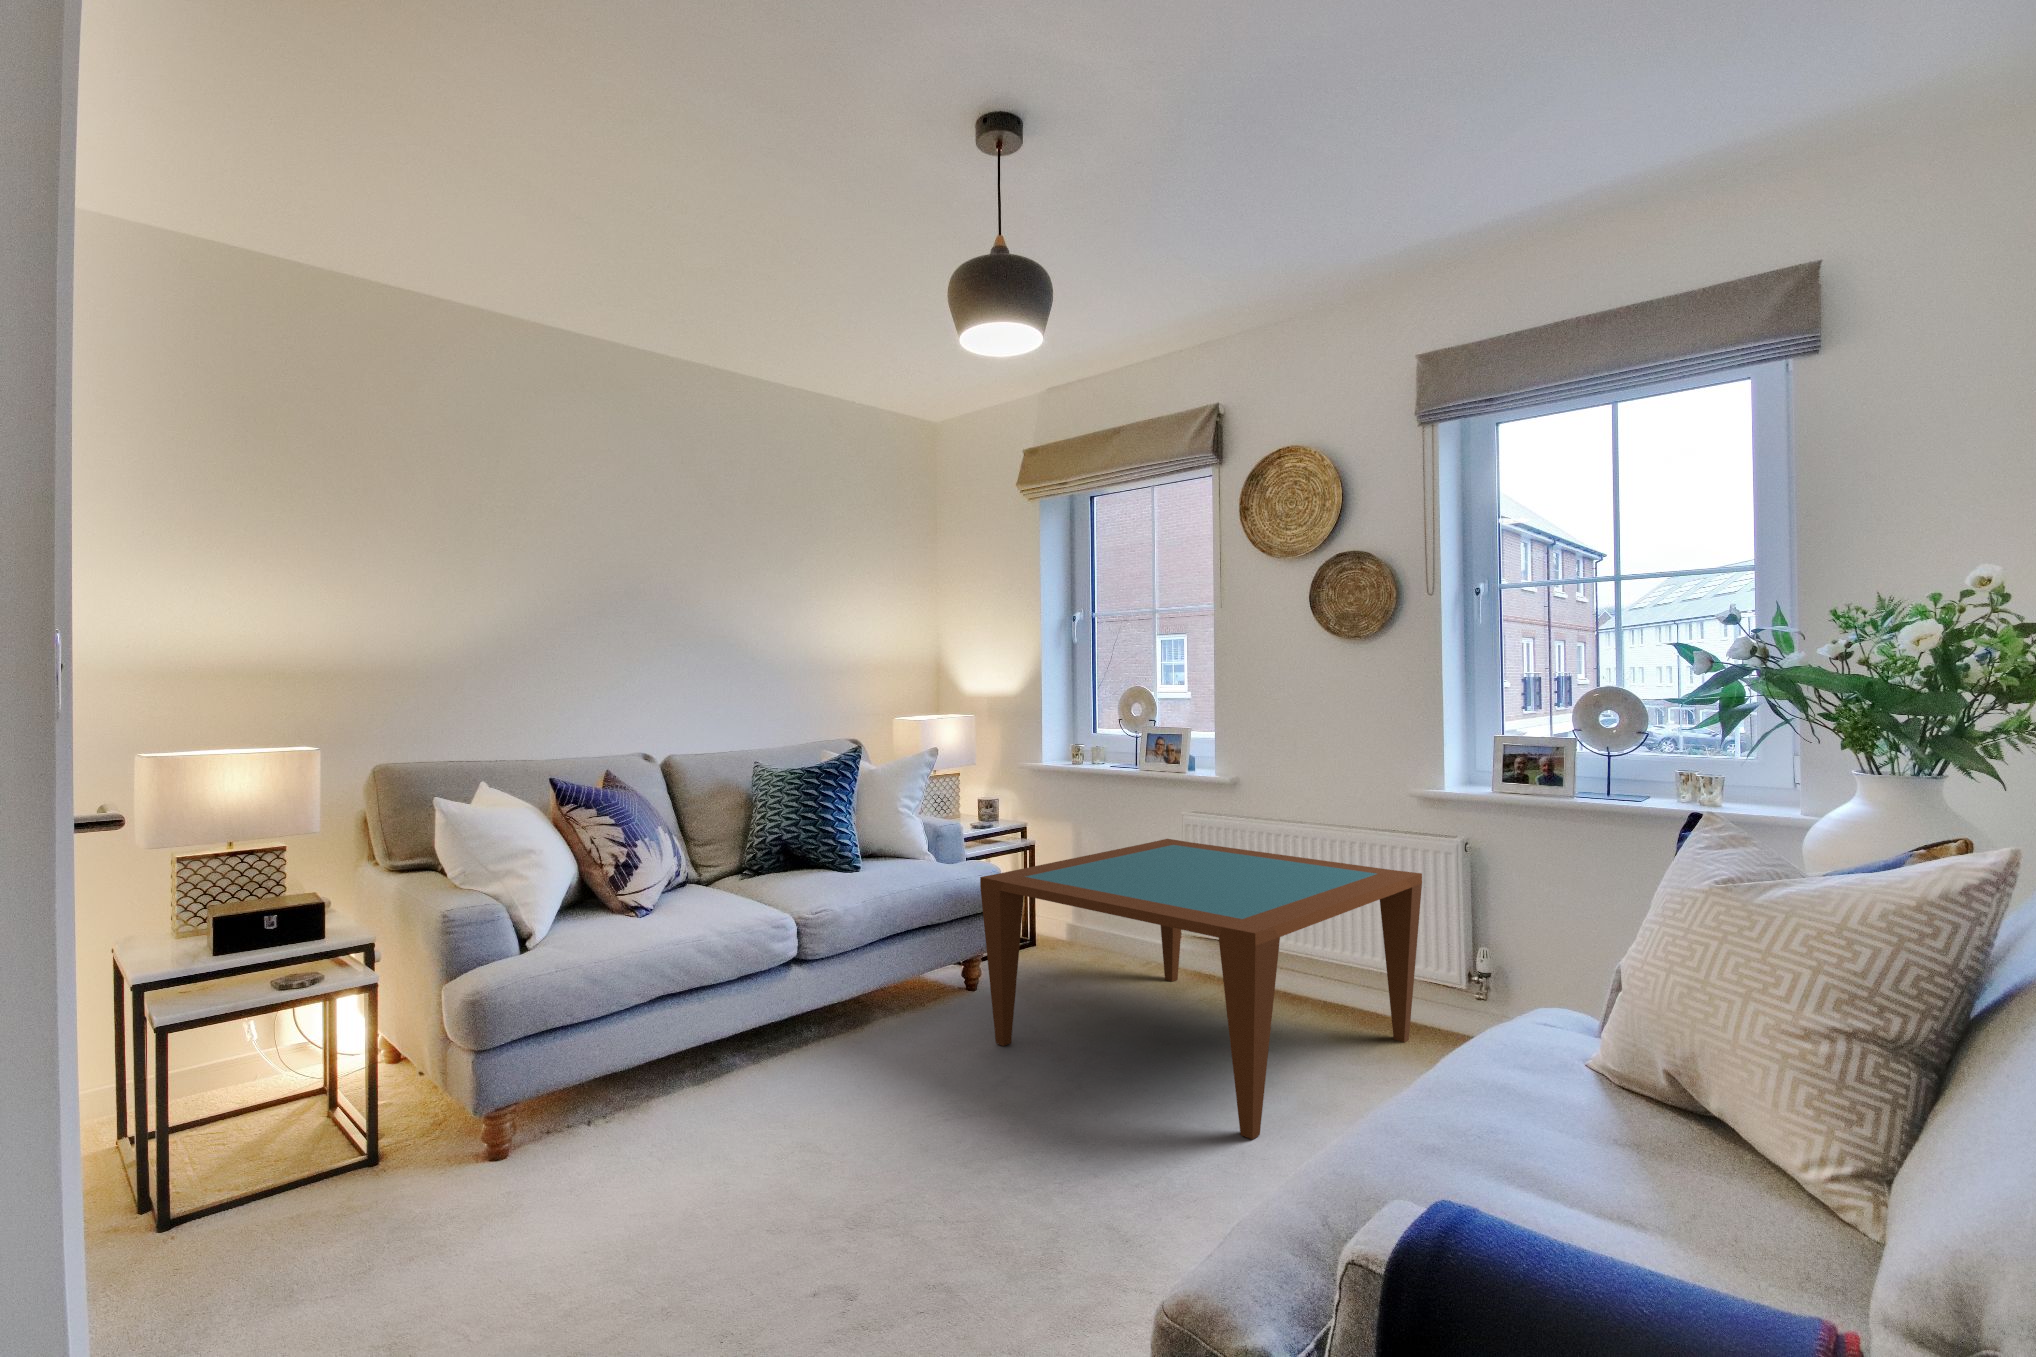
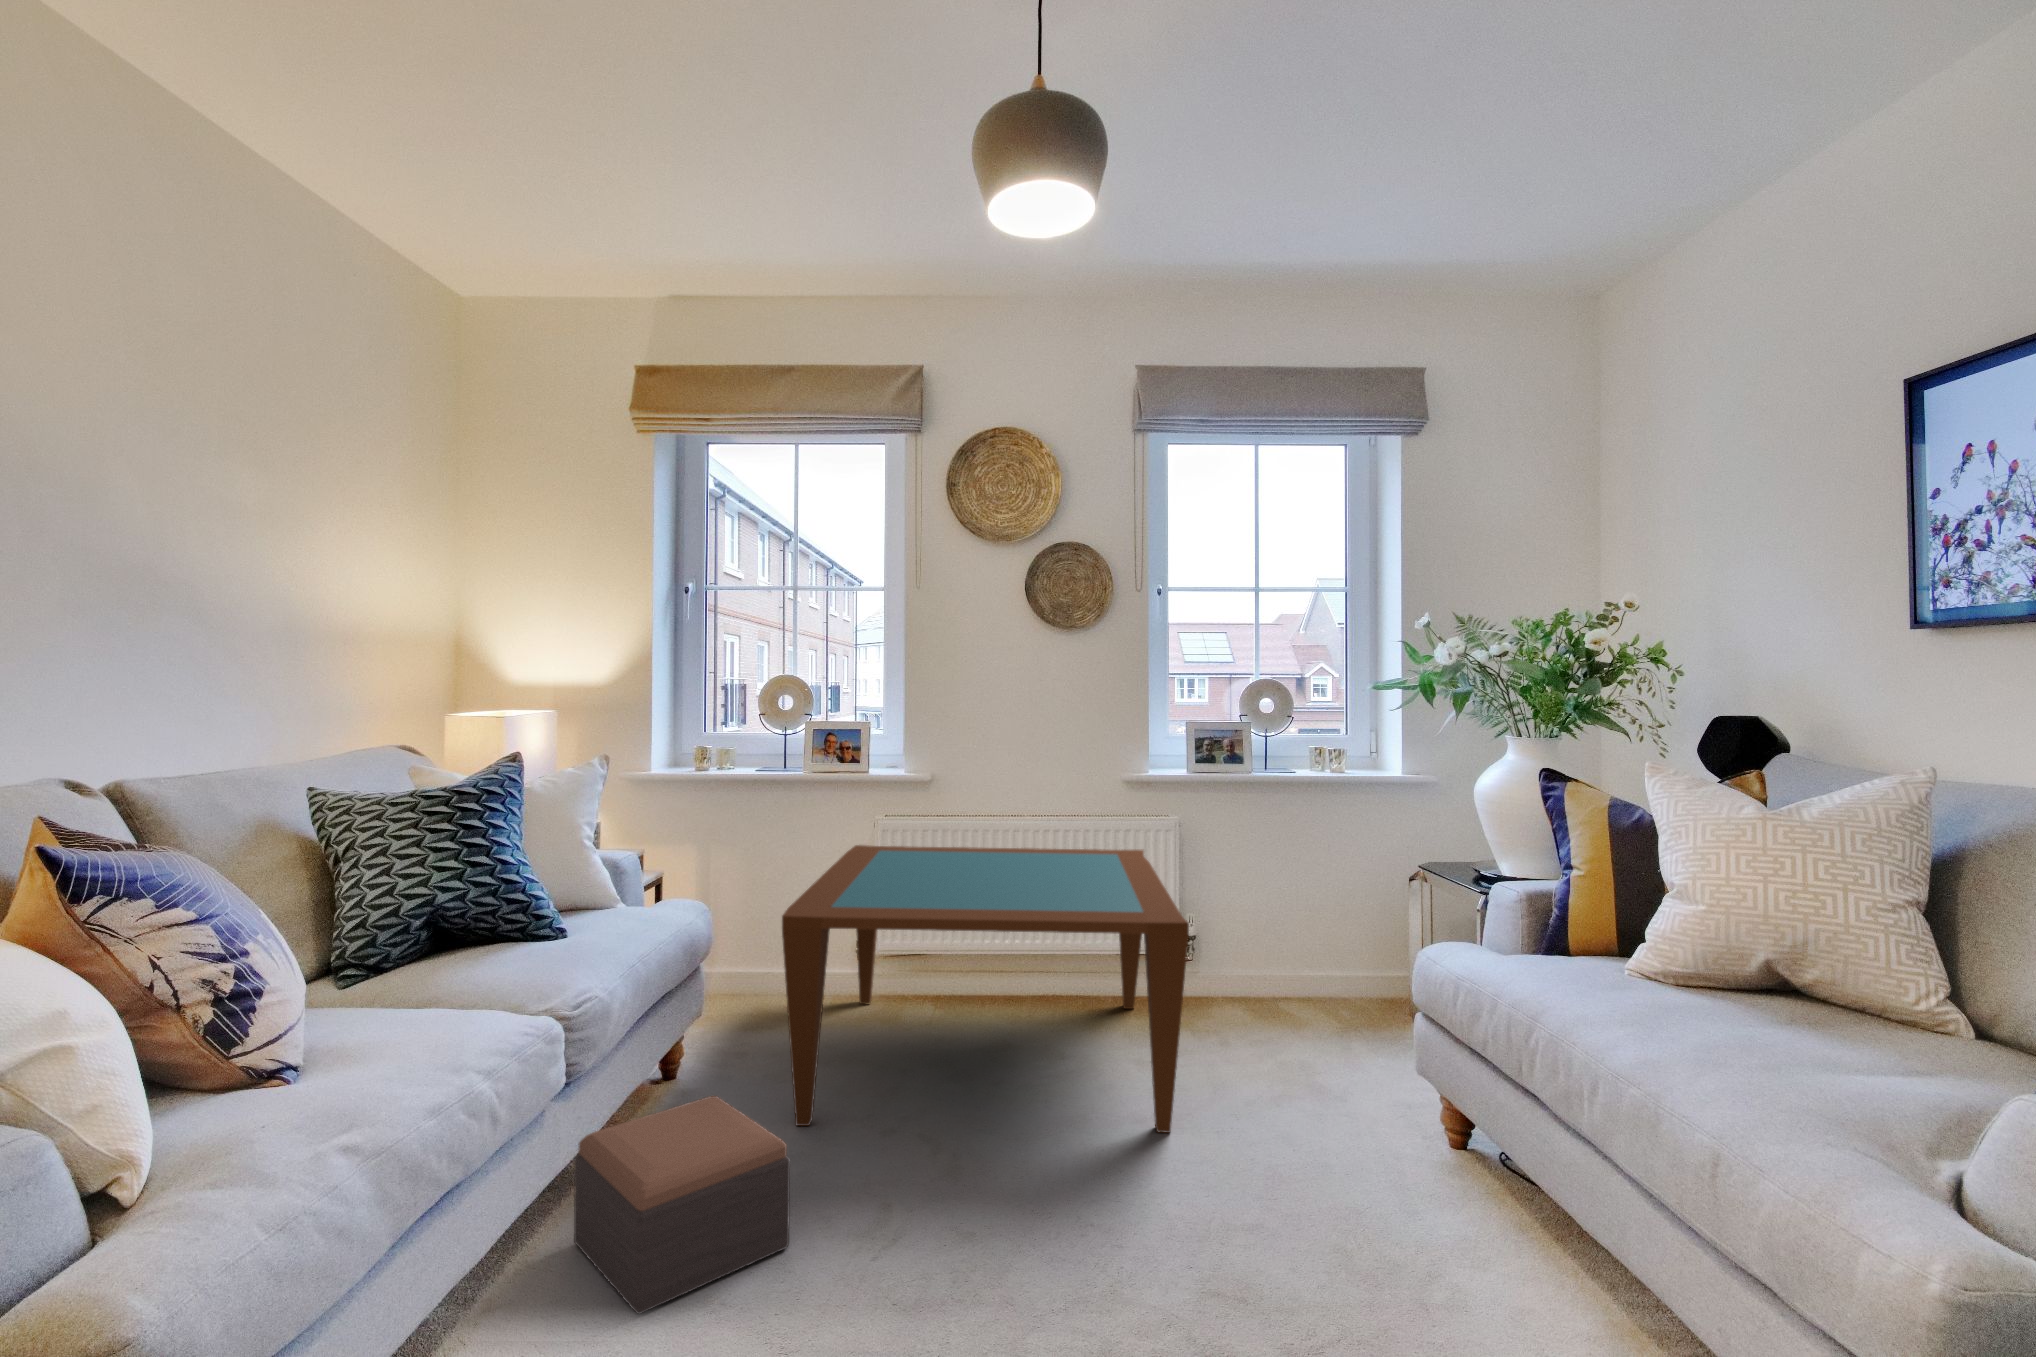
footstool: none [777,993,902,1107] -> present [574,1096,790,1314]

